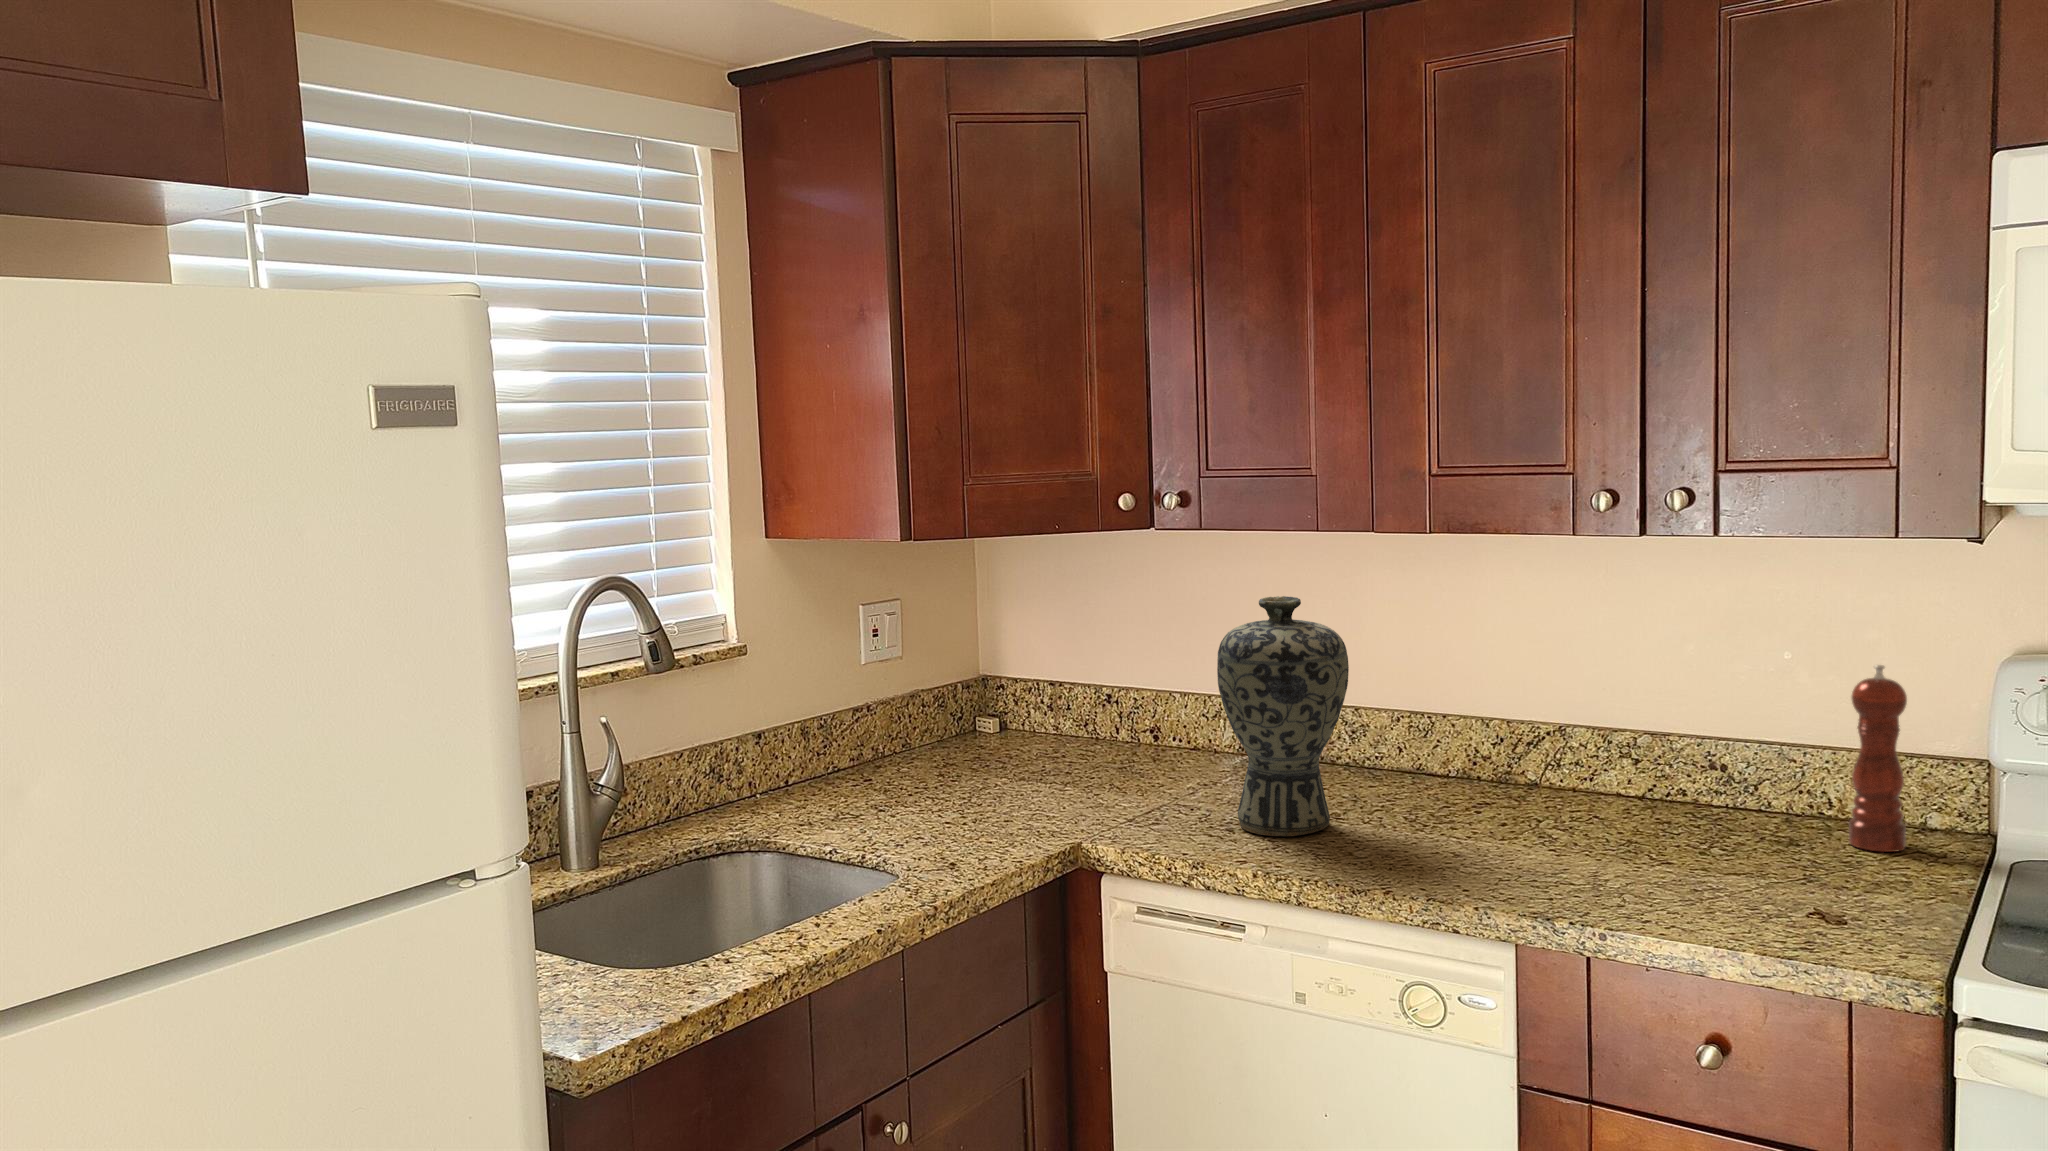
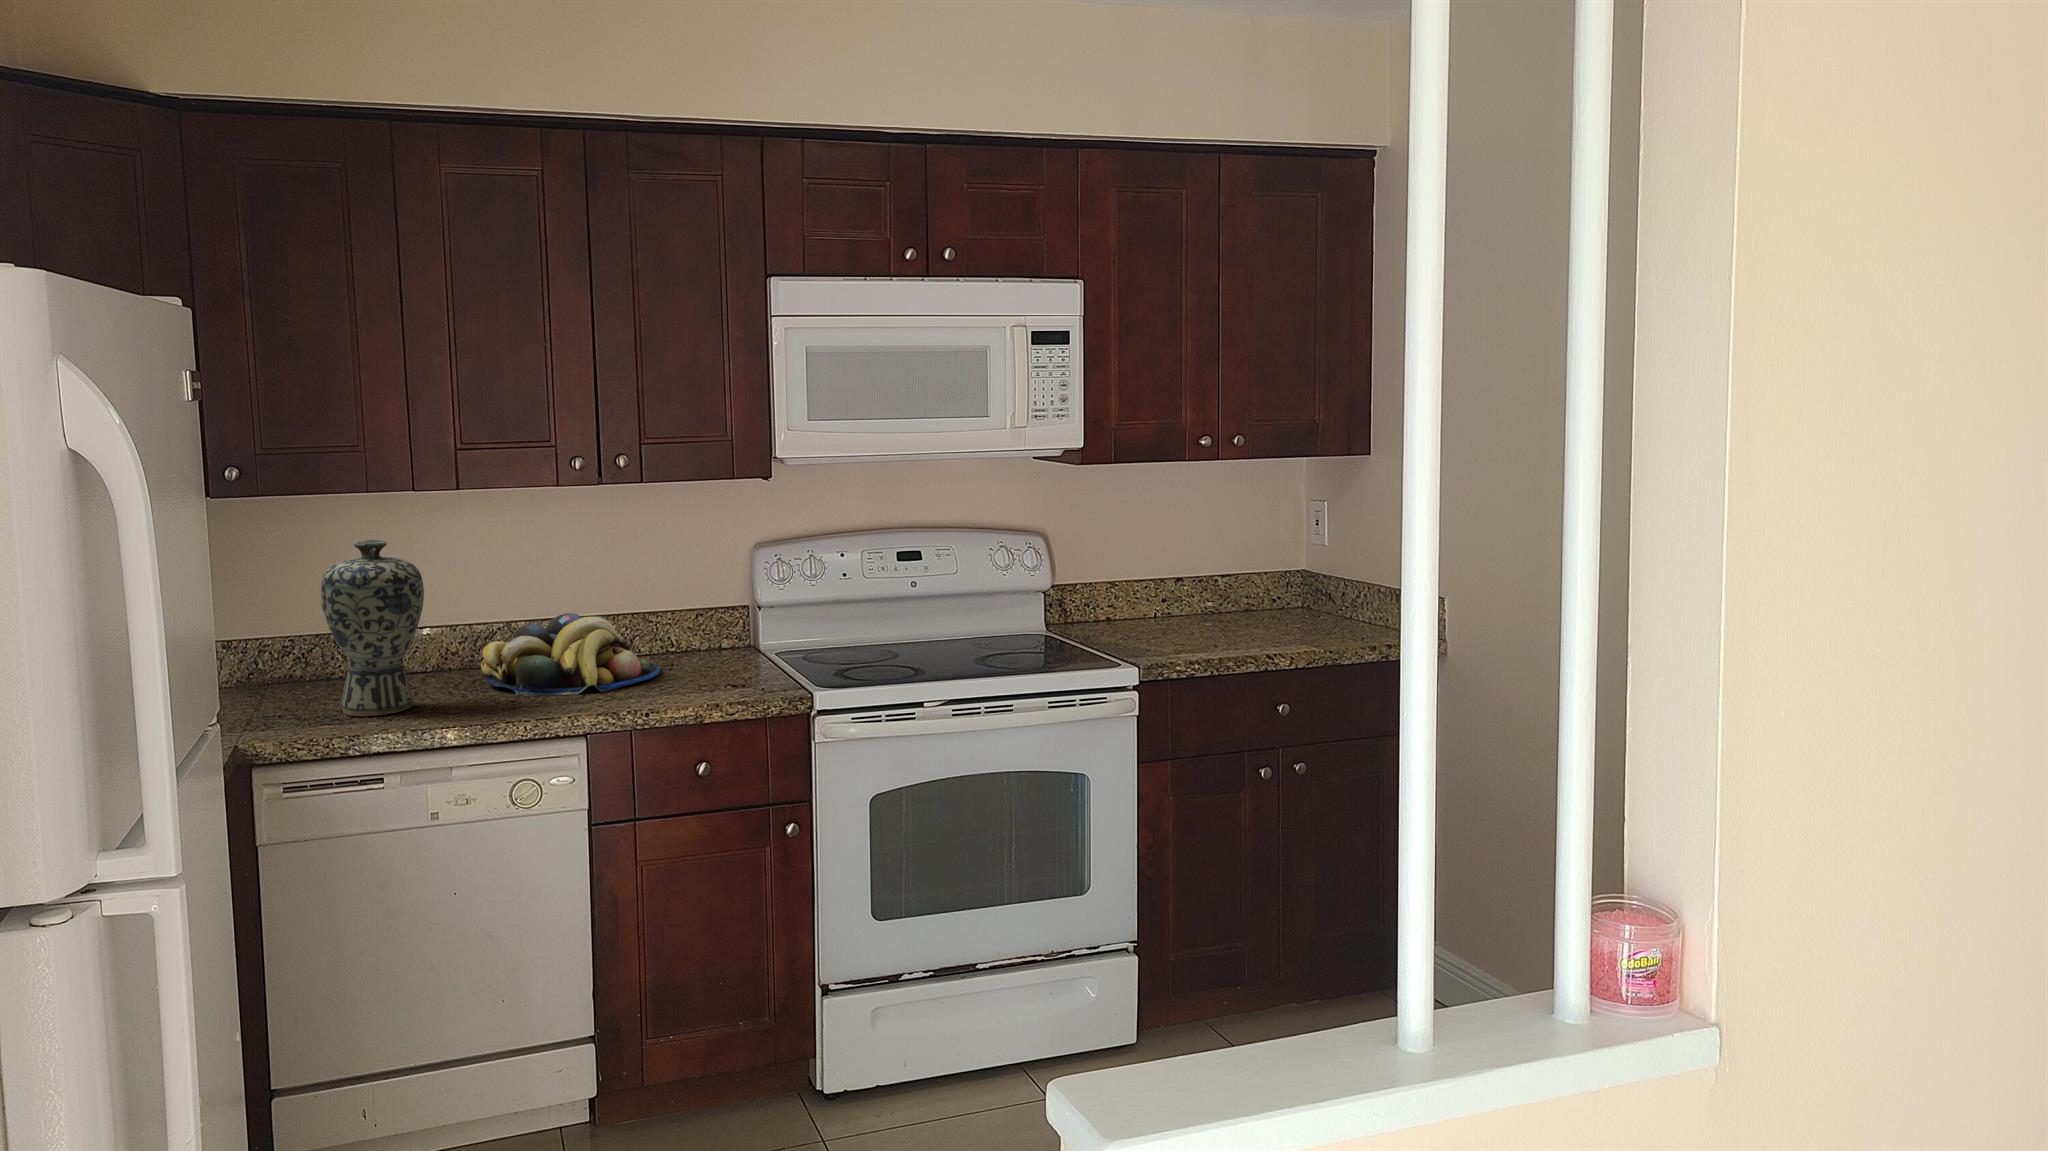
pepper mill: present [1849,665,1907,852] -> none [694,555,725,661]
fruit bowl: none [1465,729,1749,871] -> present [481,613,660,696]

